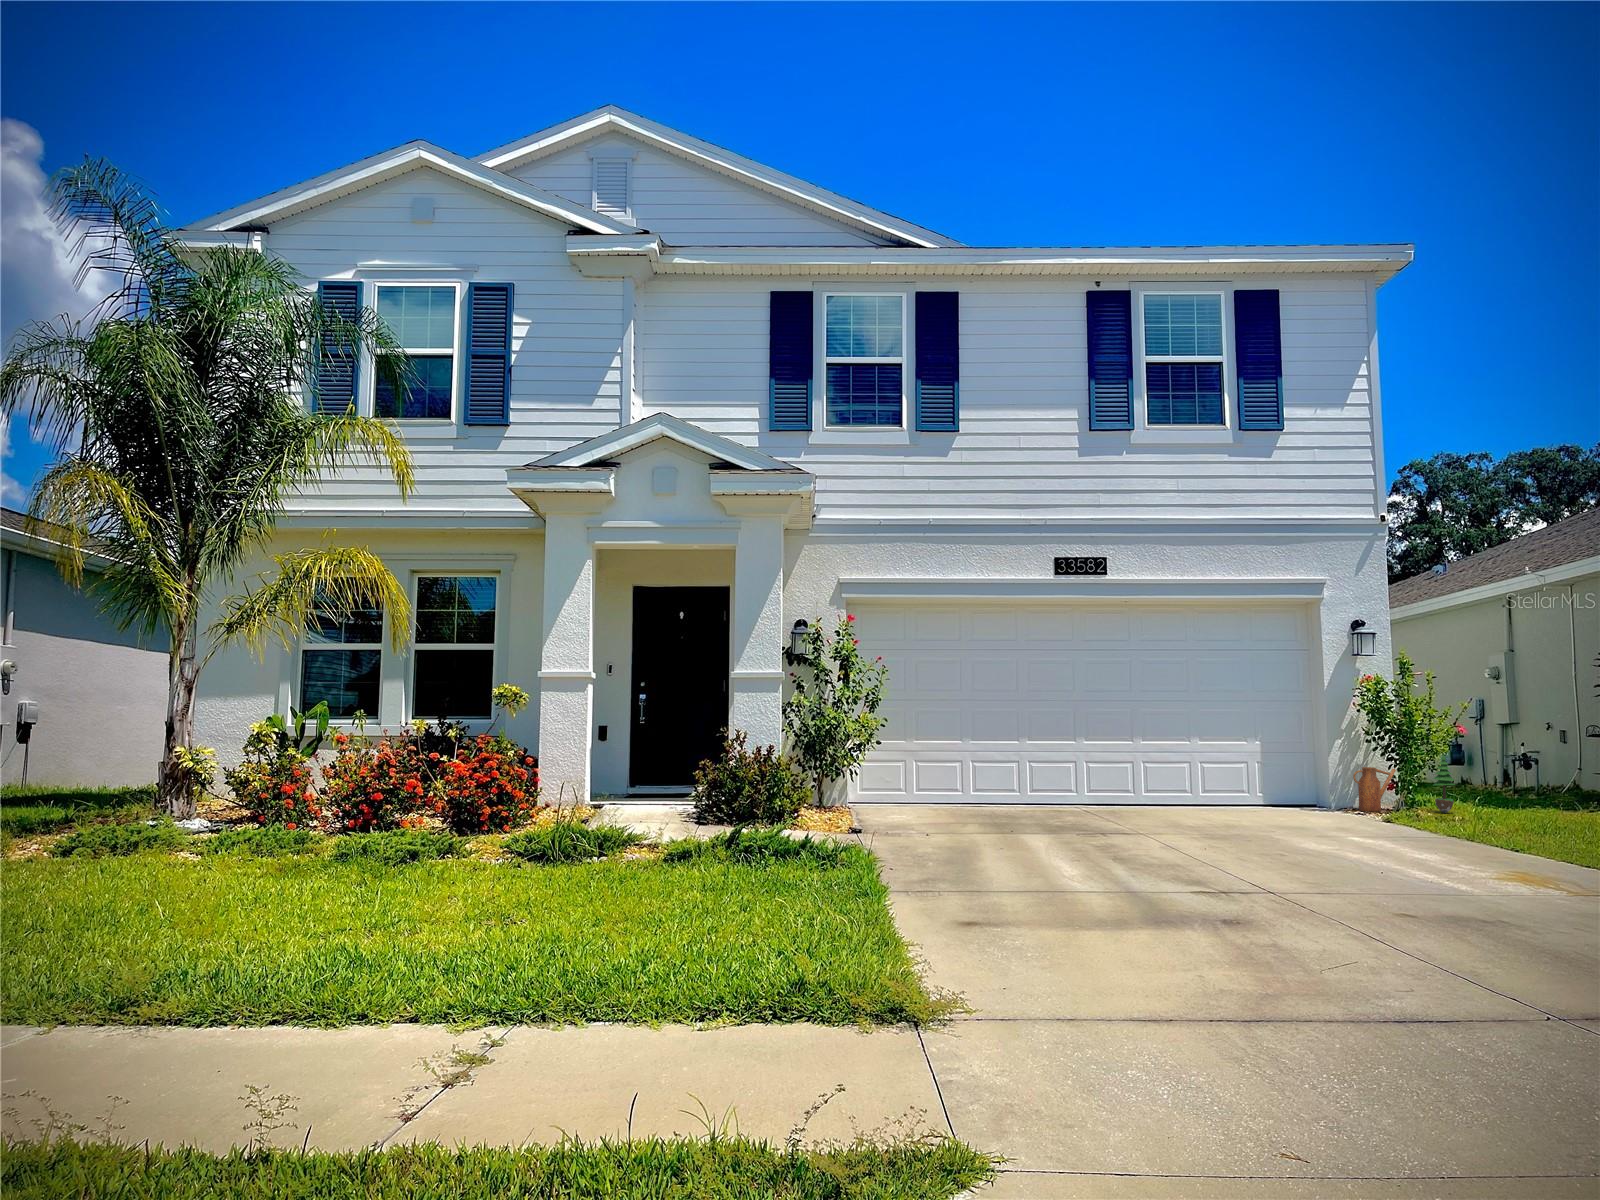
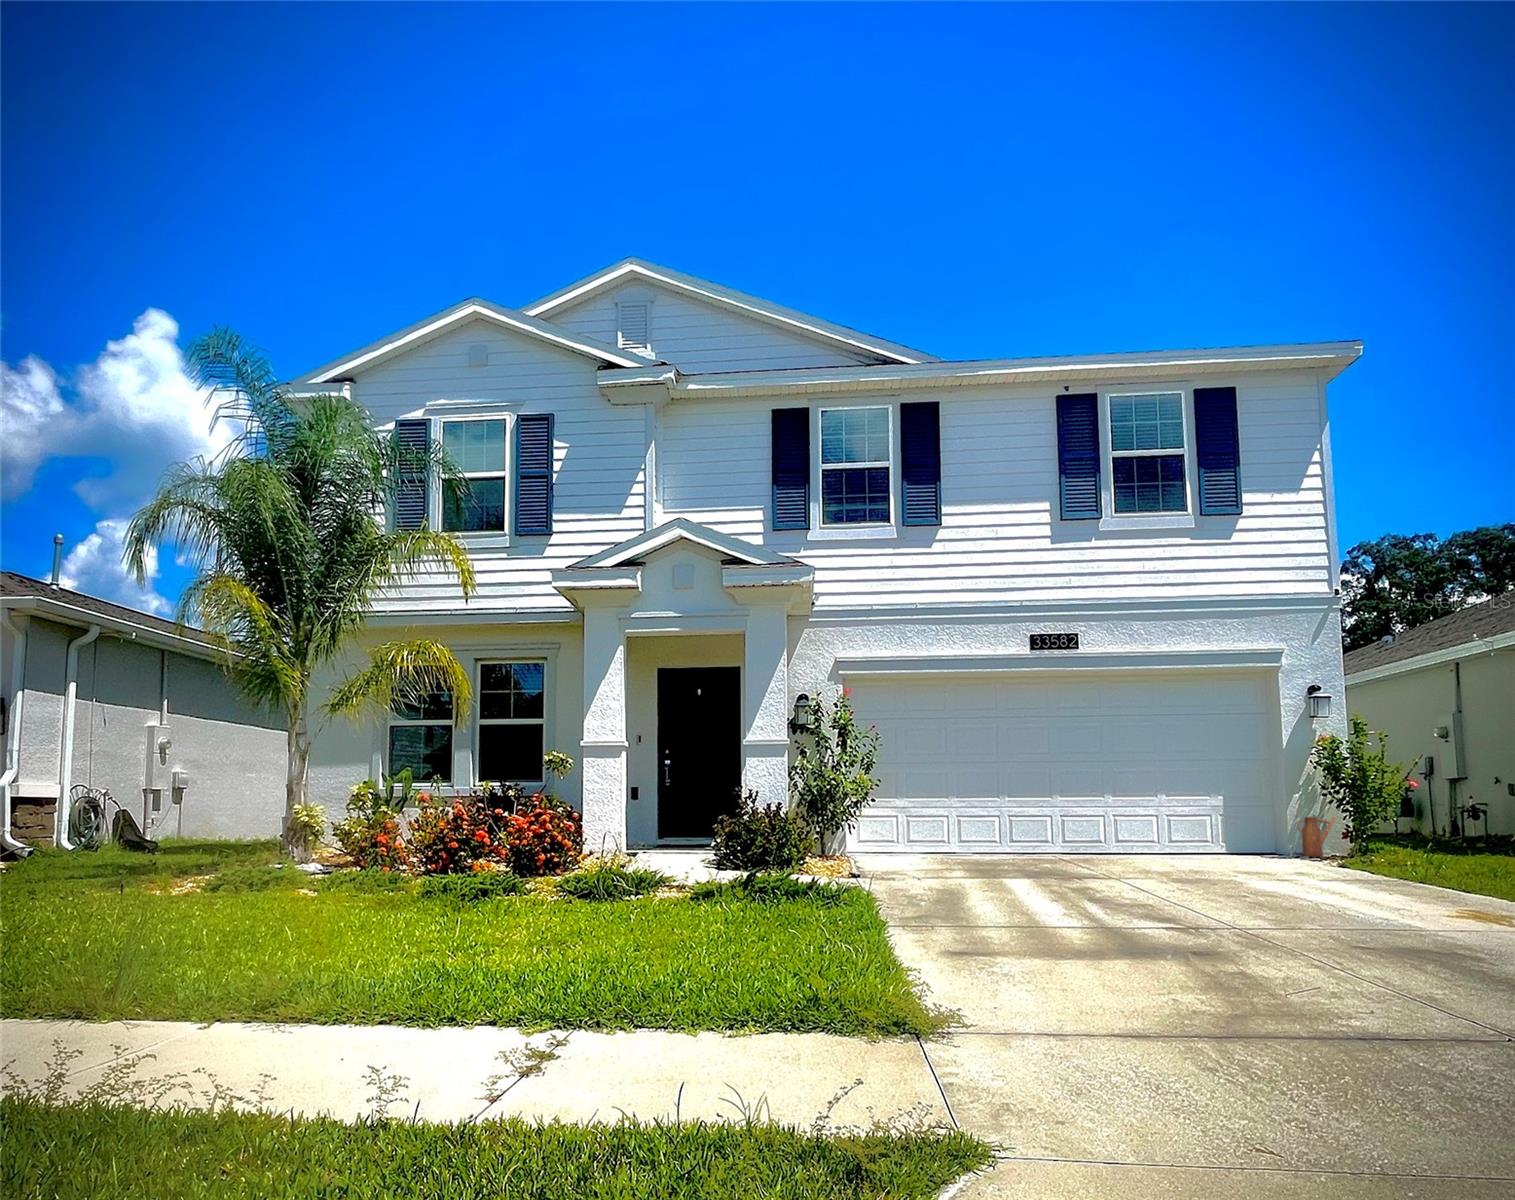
potted tree: present [1433,755,1455,813] -> none [1368,805,1389,858]

